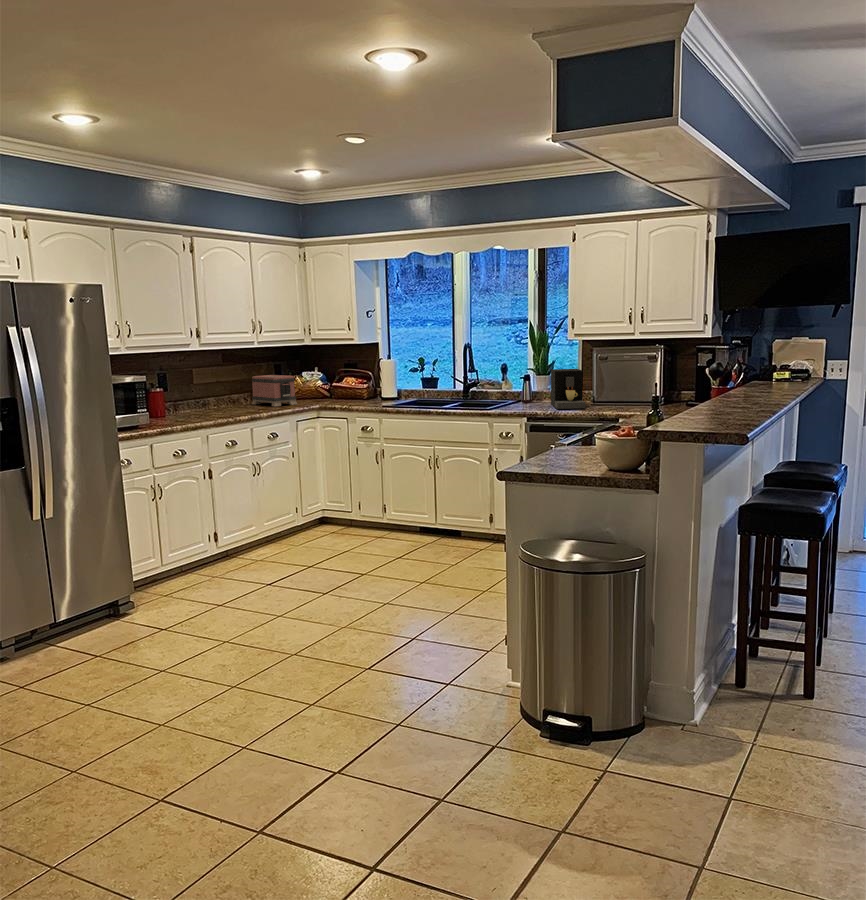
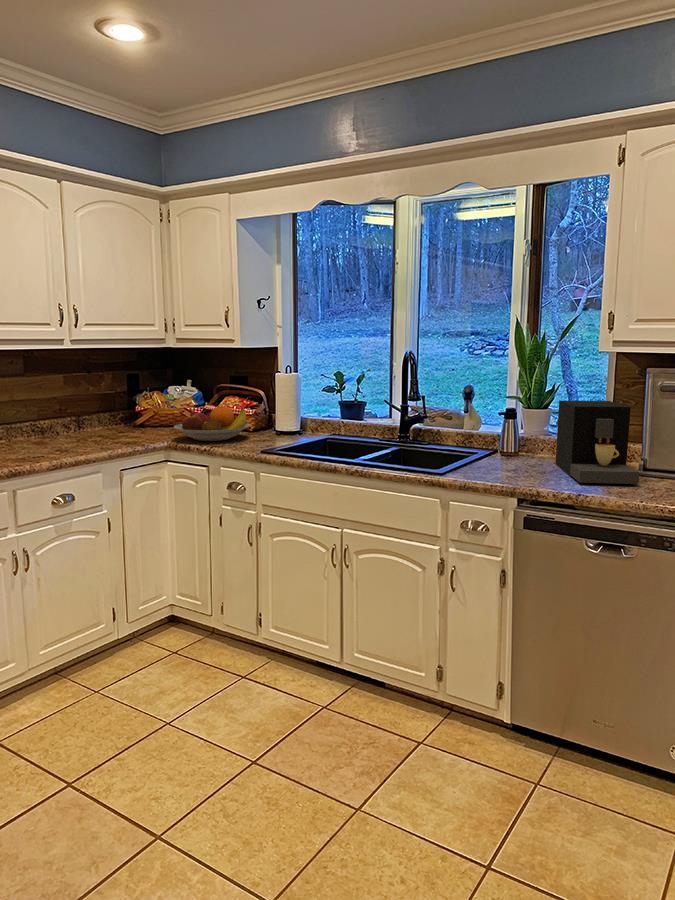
toaster: present [252,375,297,407] -> none [72,391,136,444]
fruit bowl: none [321,382,369,403] -> present [174,406,250,441]

